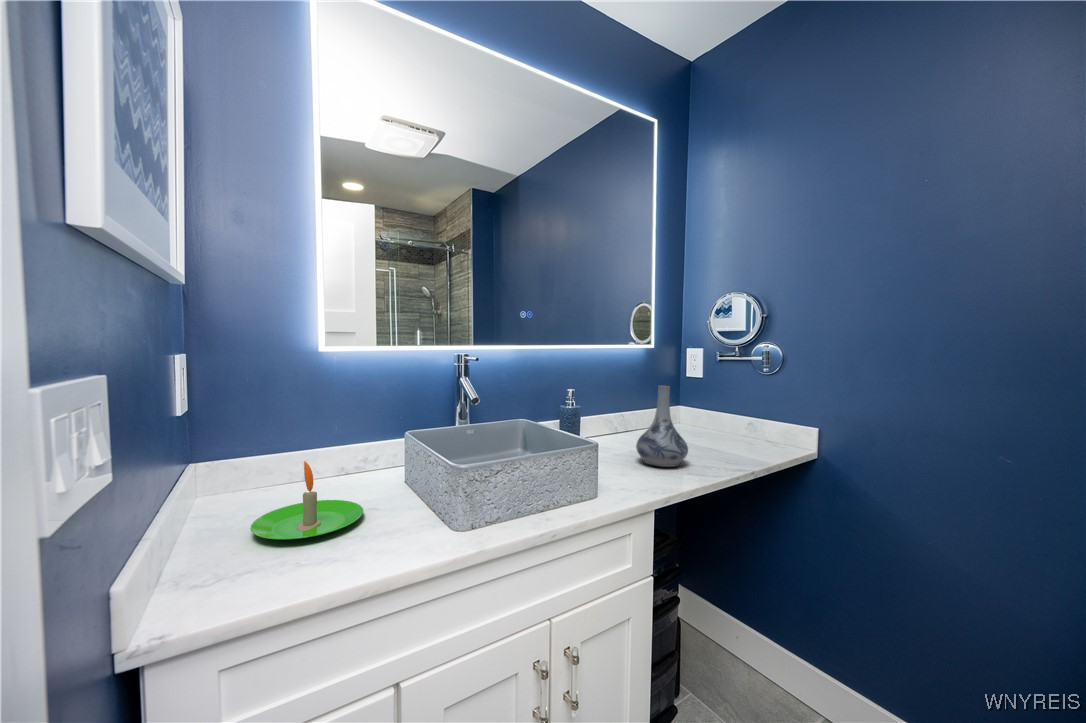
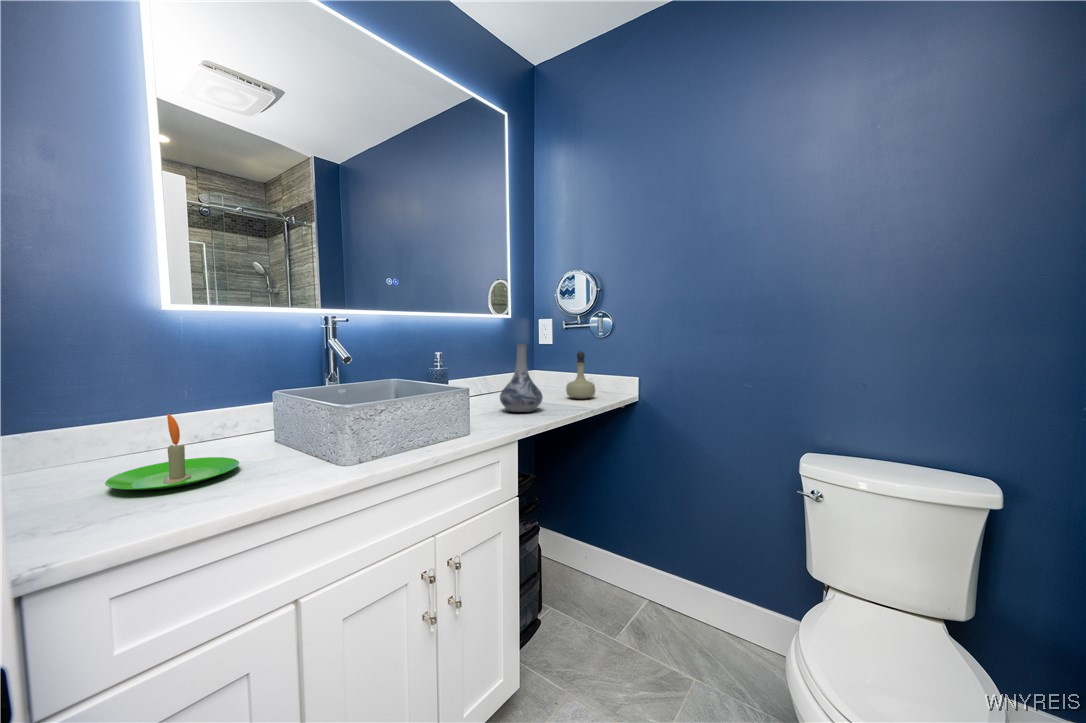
perfume bottle: none [719,392,757,450] -> present [566,351,595,399]

